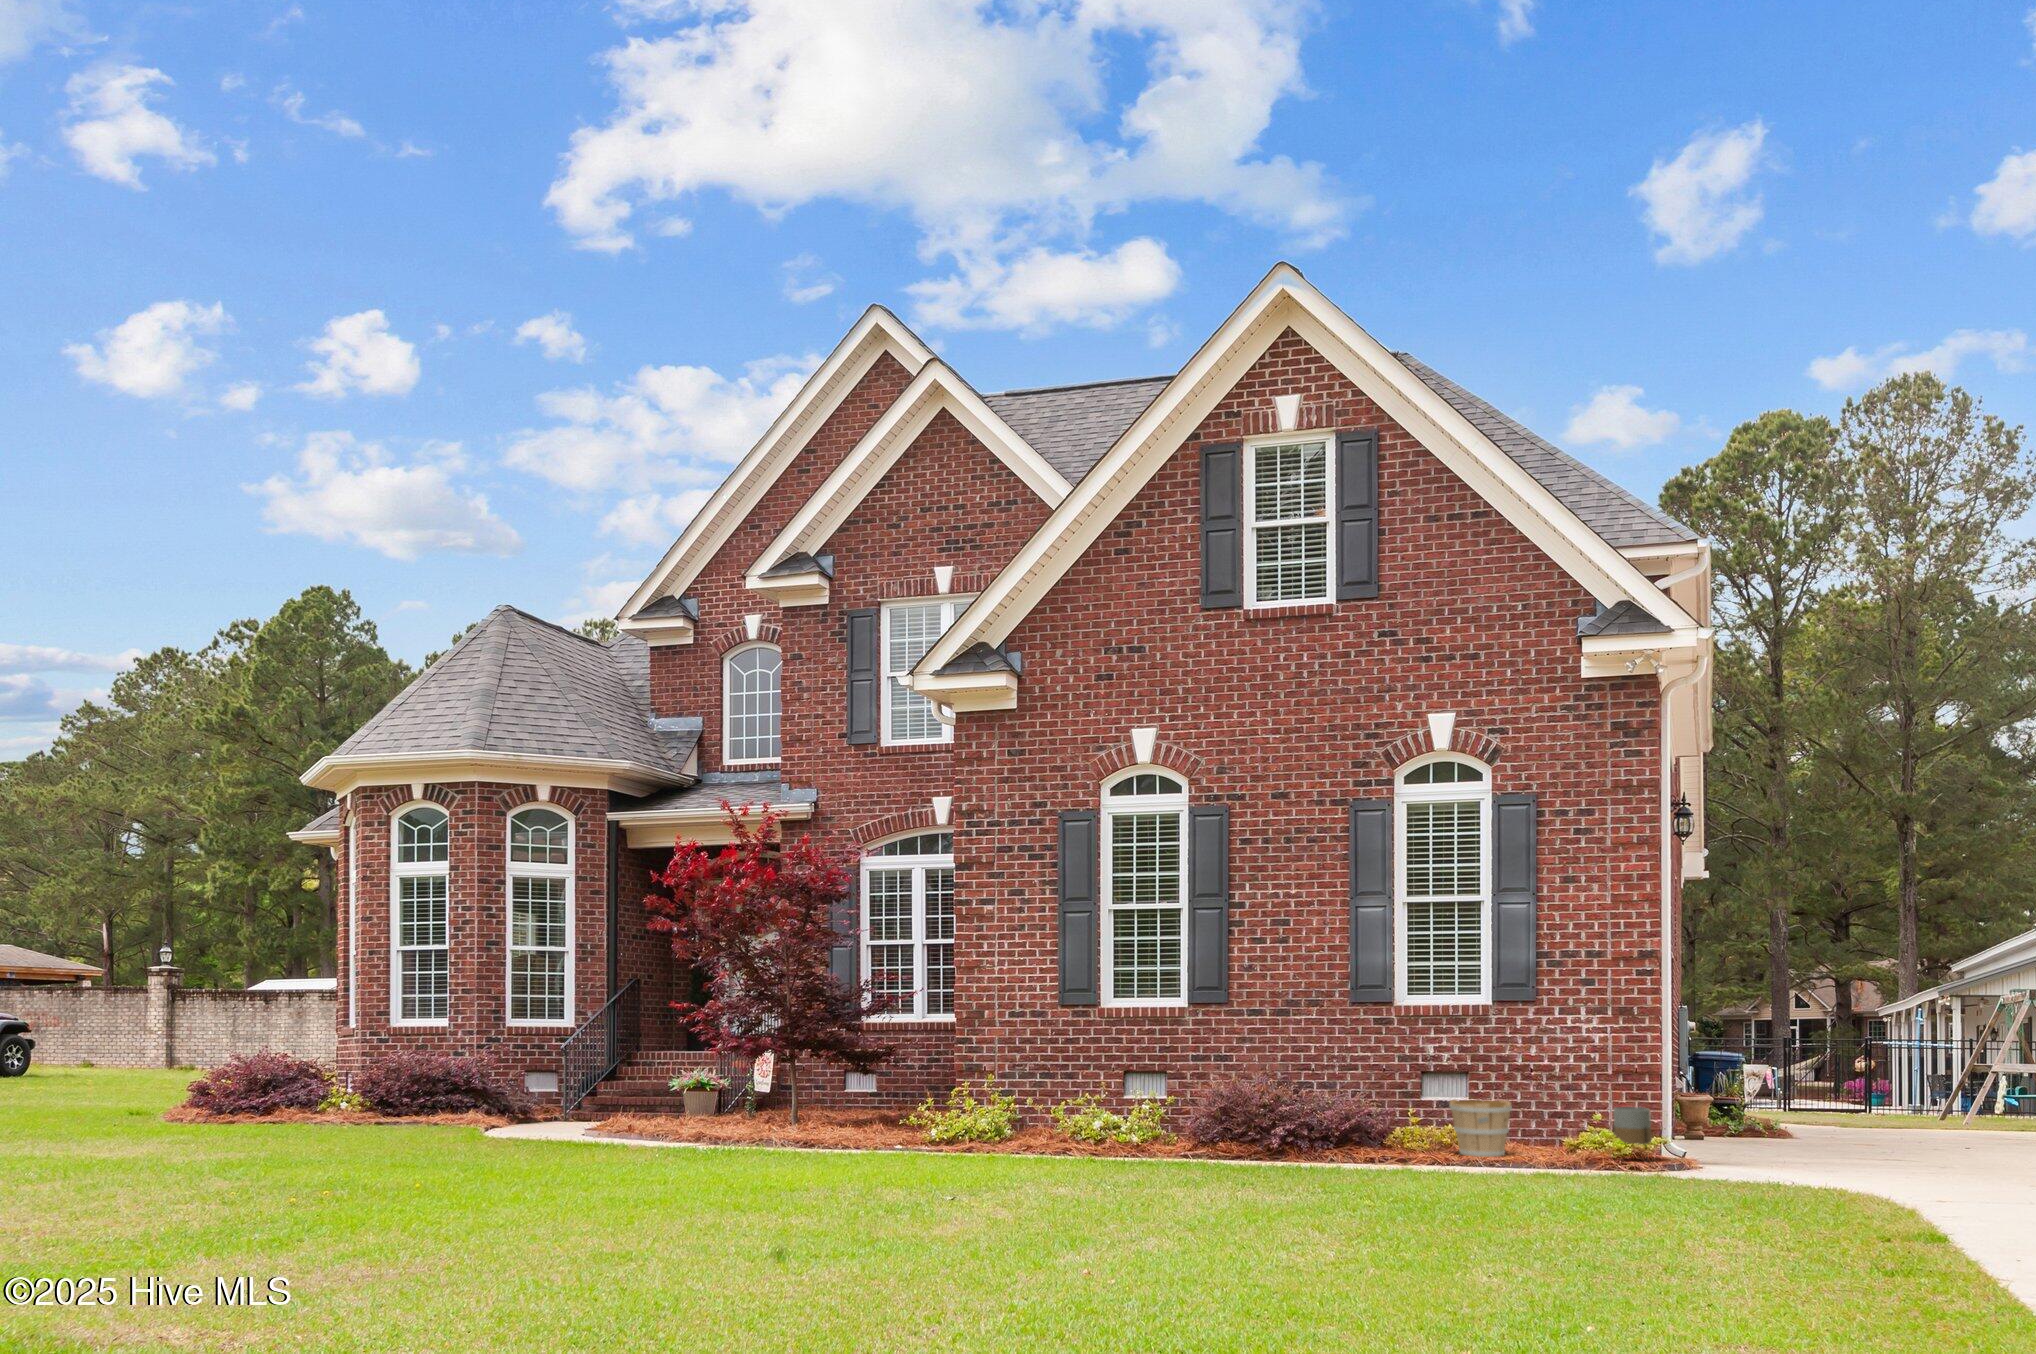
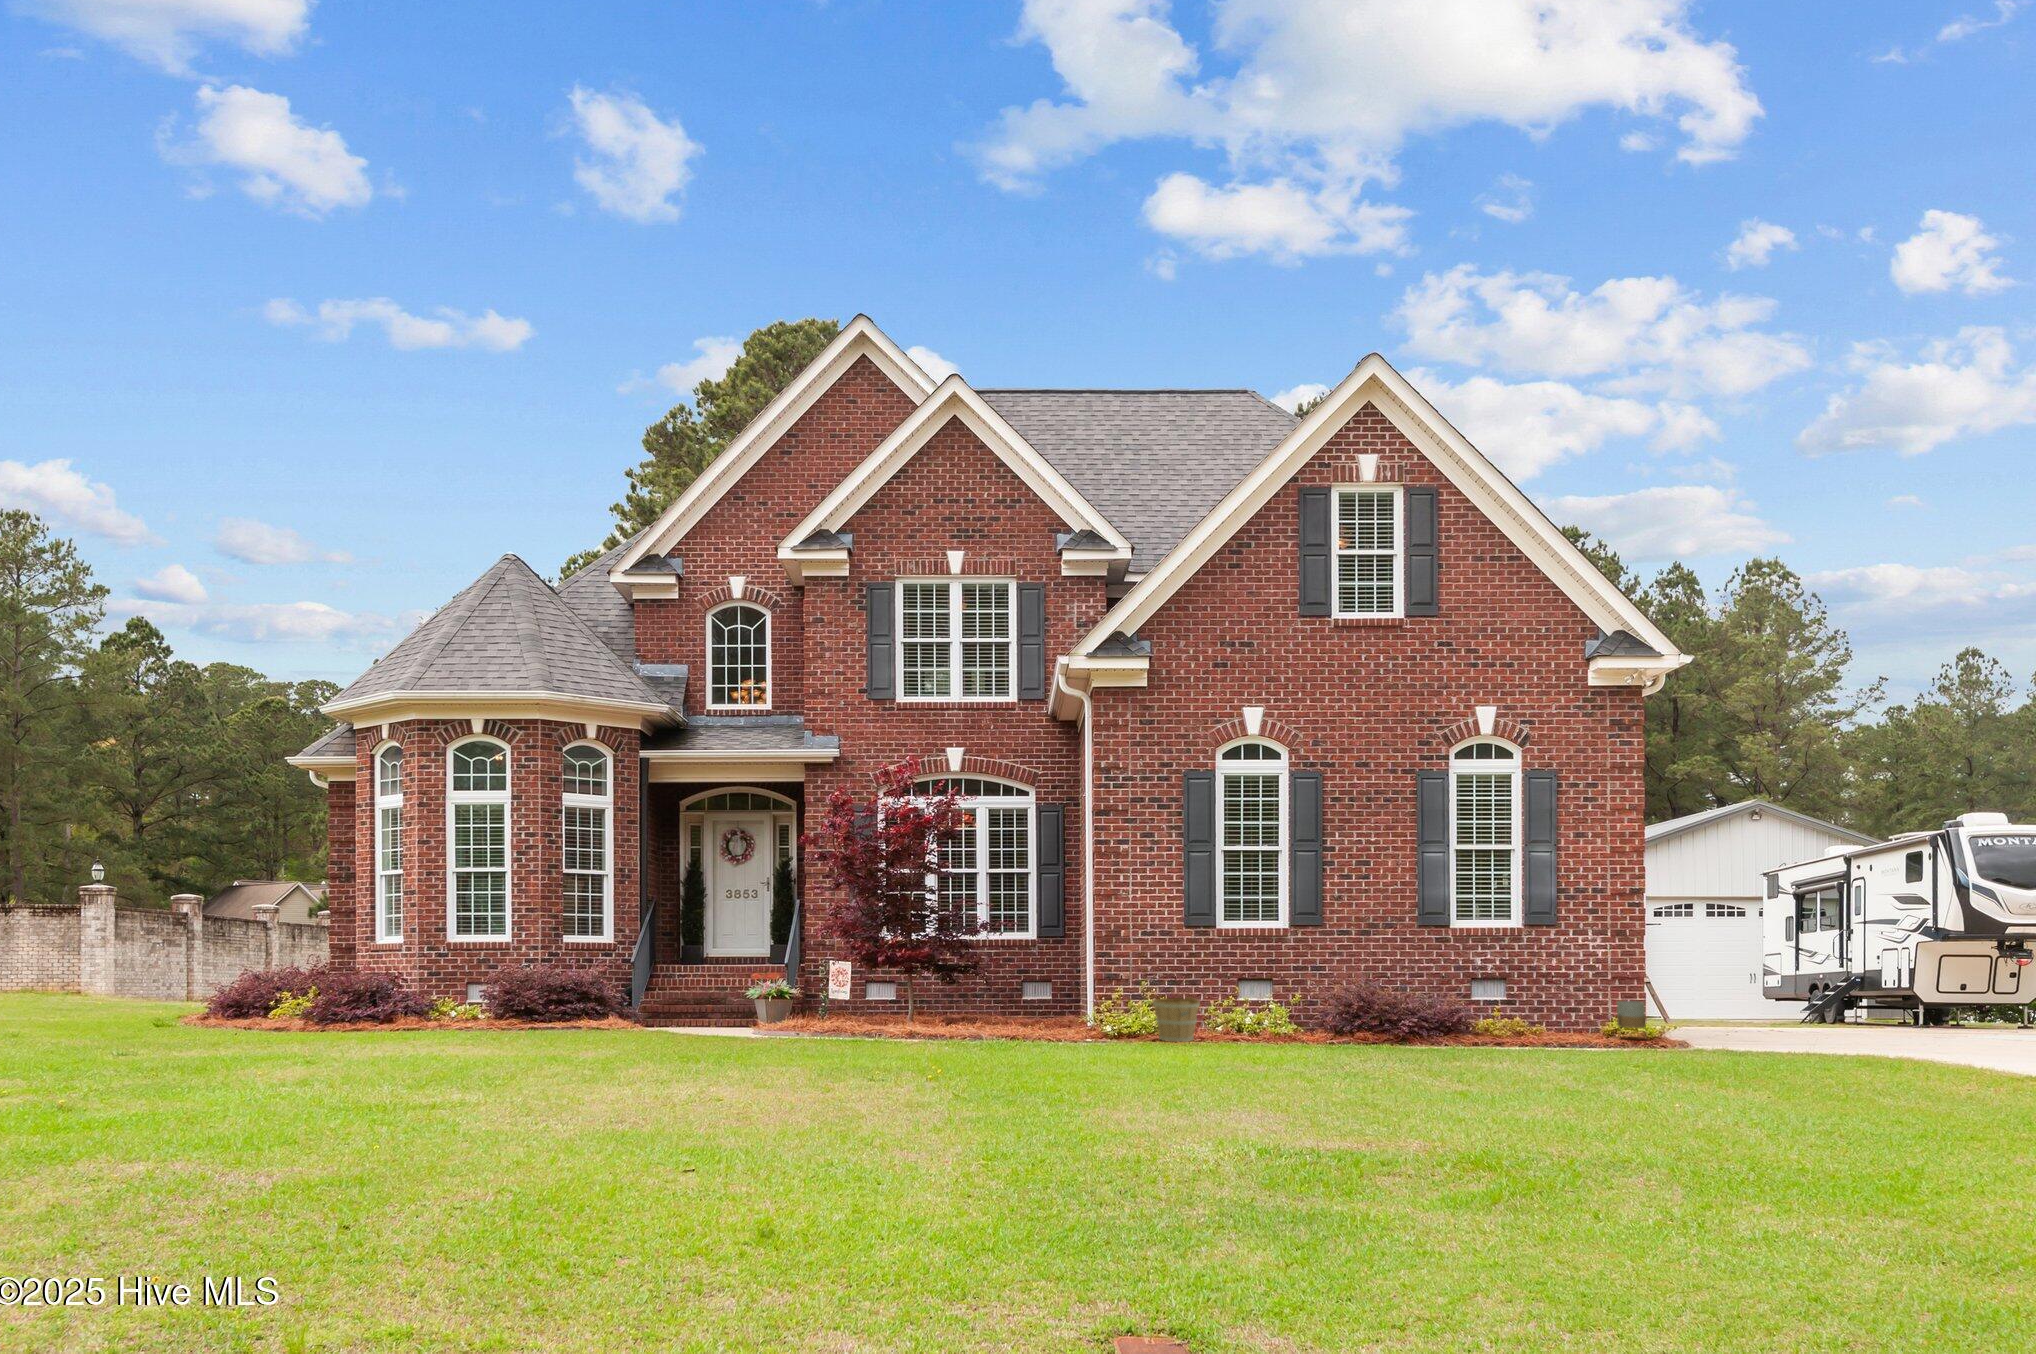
wooden bucket: present [1449,1100,1512,1157] -> present [1153,998,1200,1042]

